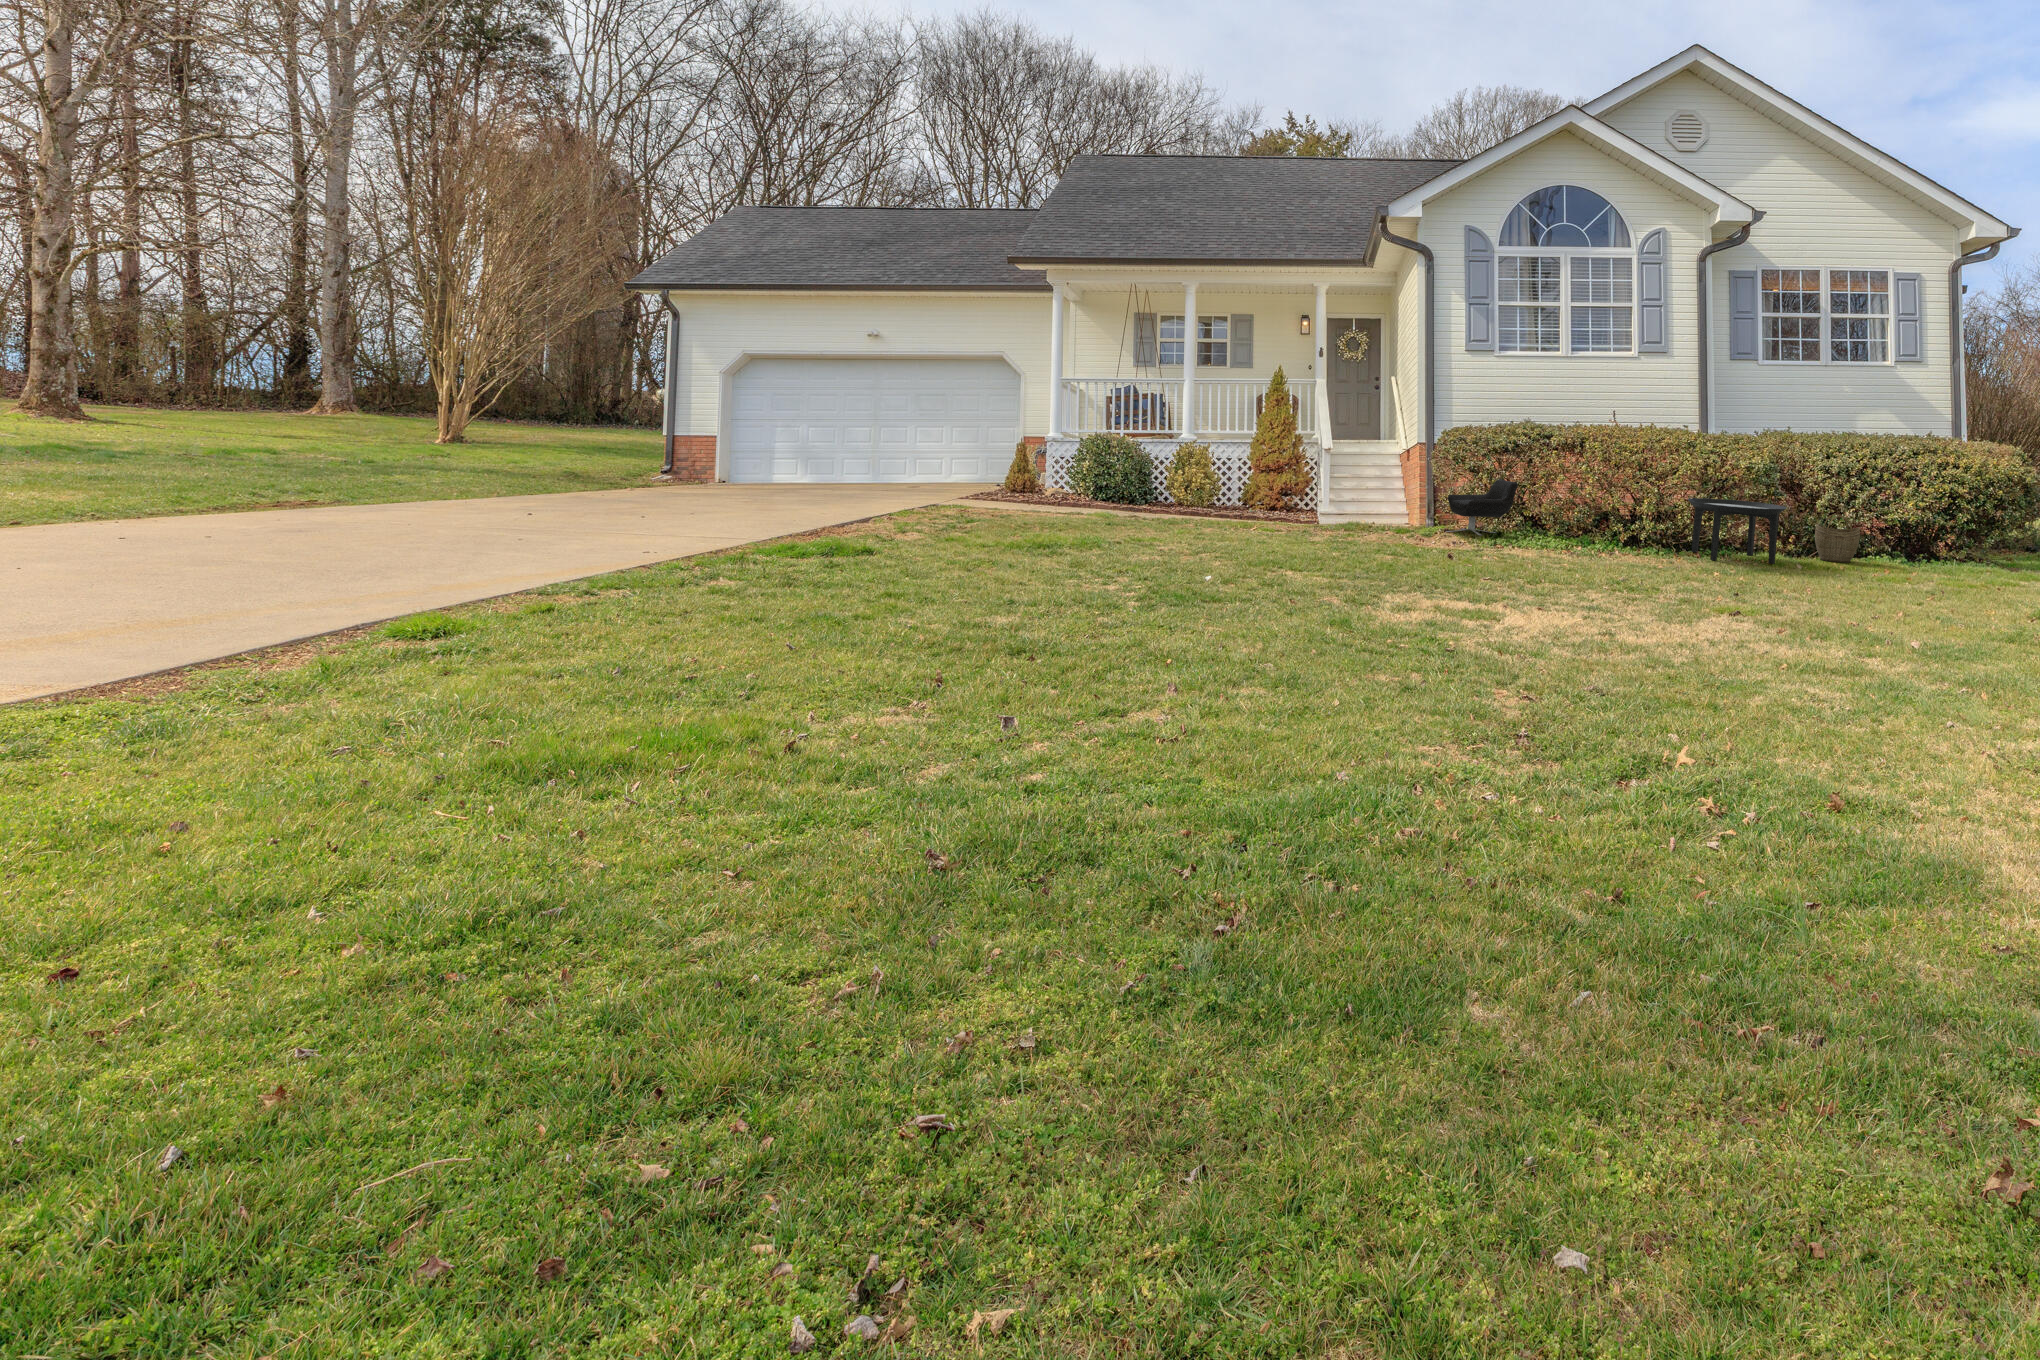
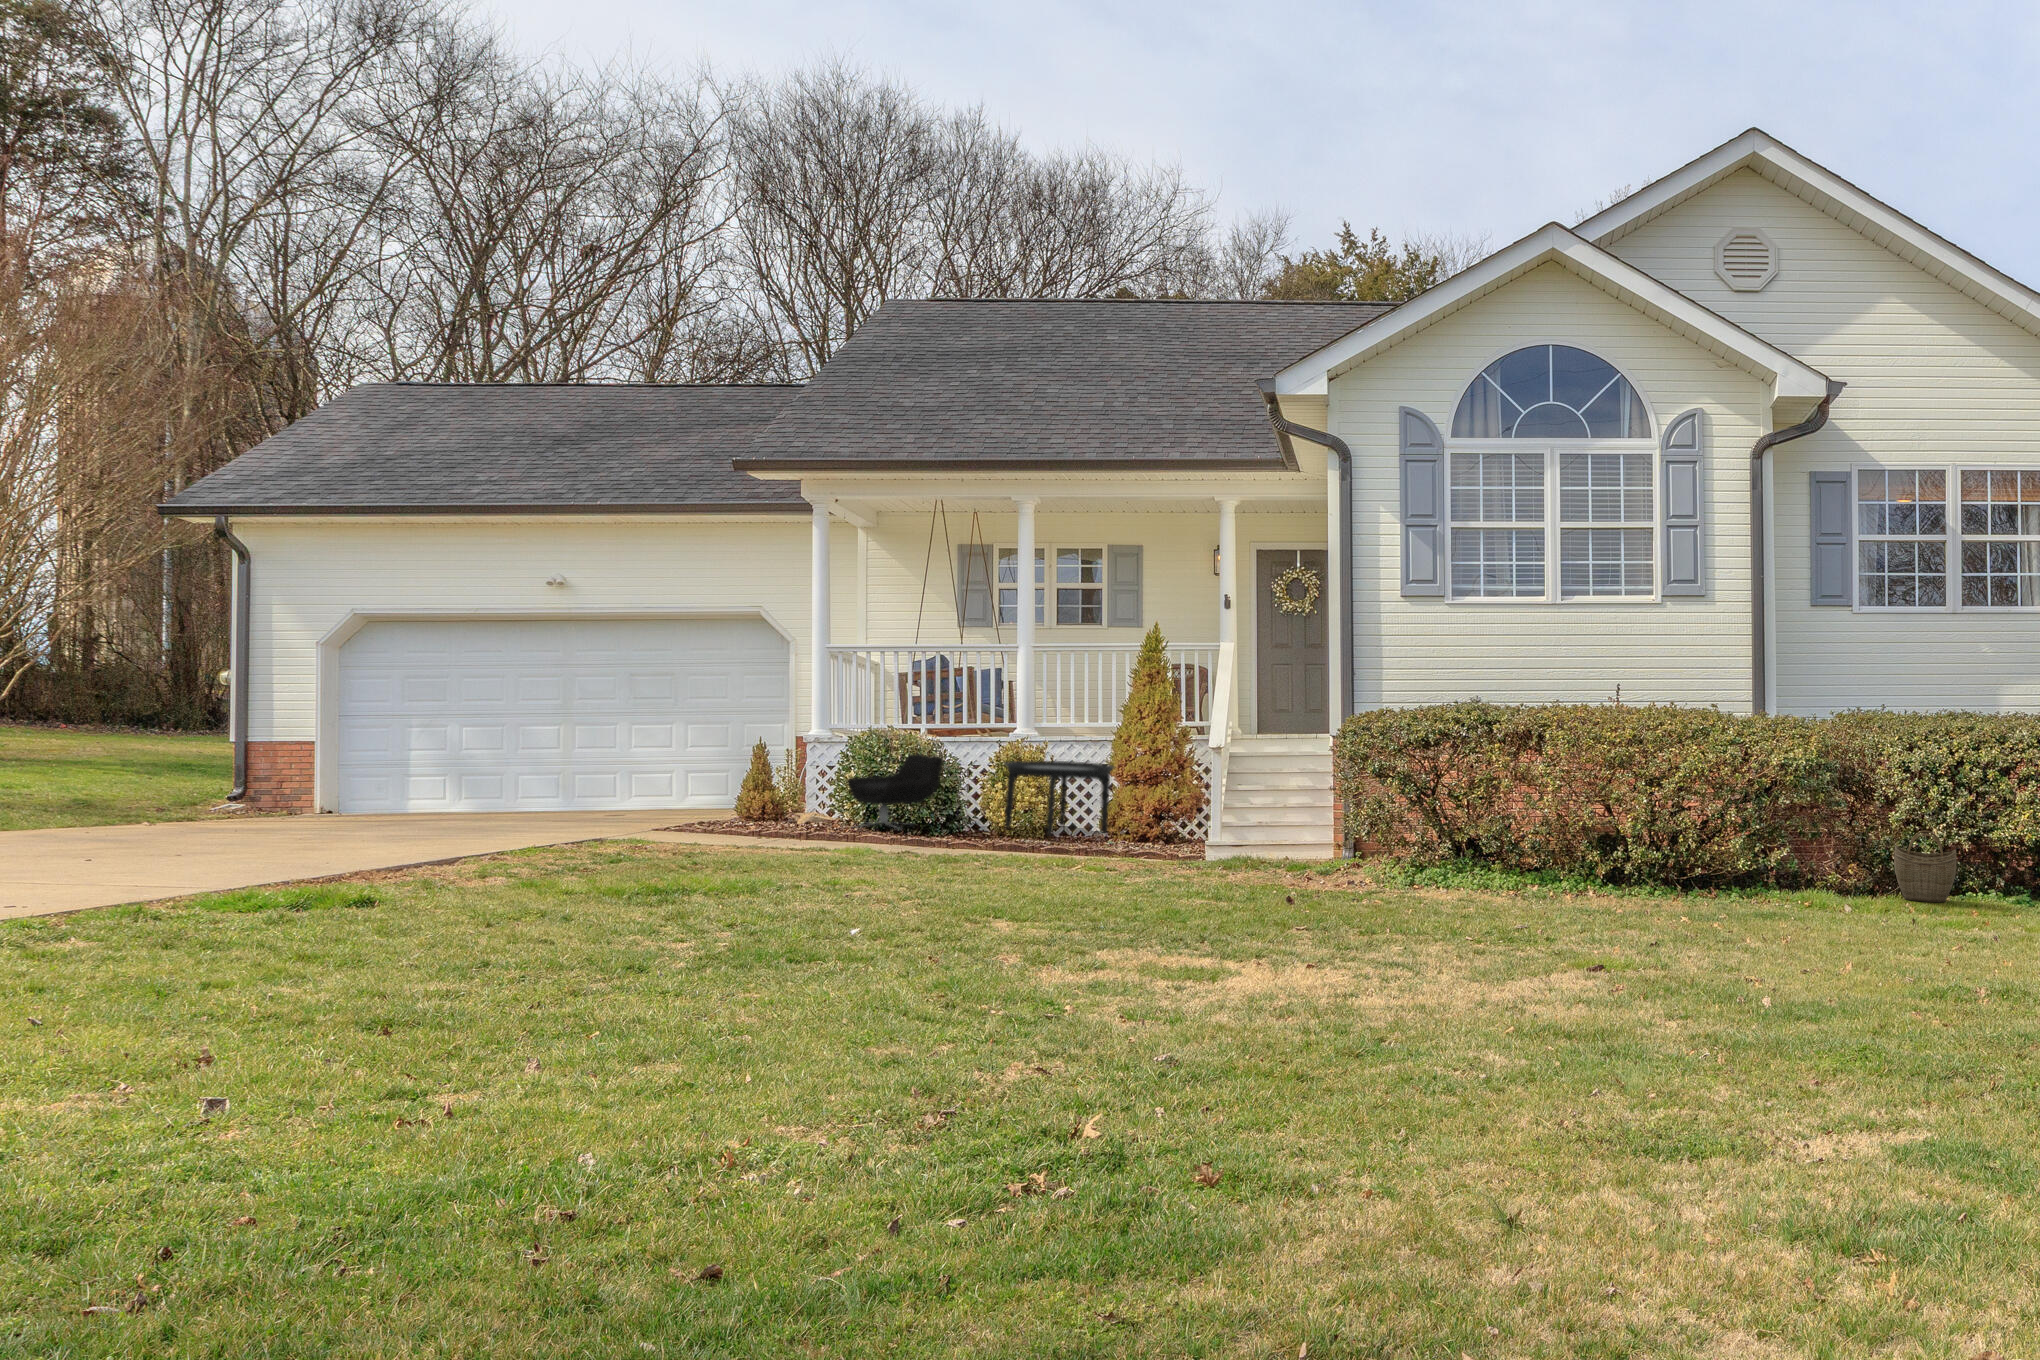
lounge chair: present [1446,479,1518,535] -> present [847,754,943,826]
round table: present [1688,498,1786,564] -> present [1004,760,1114,836]

